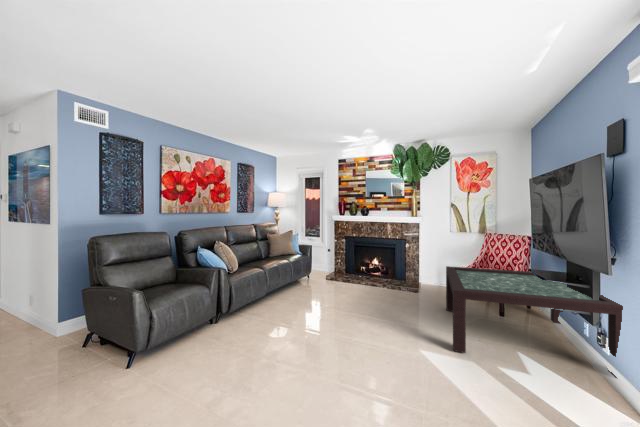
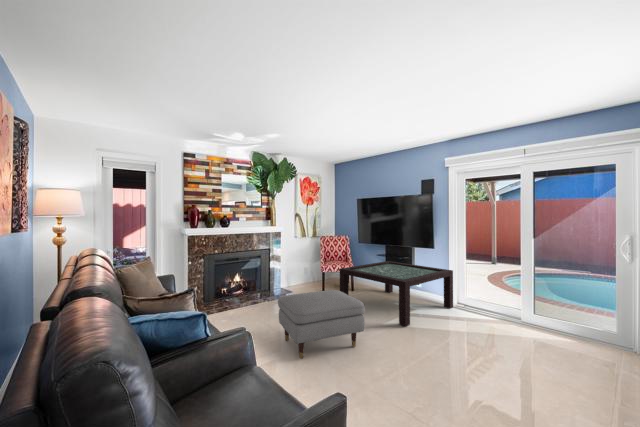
ottoman: none [306,273,389,336] -> present [278,290,365,359]

